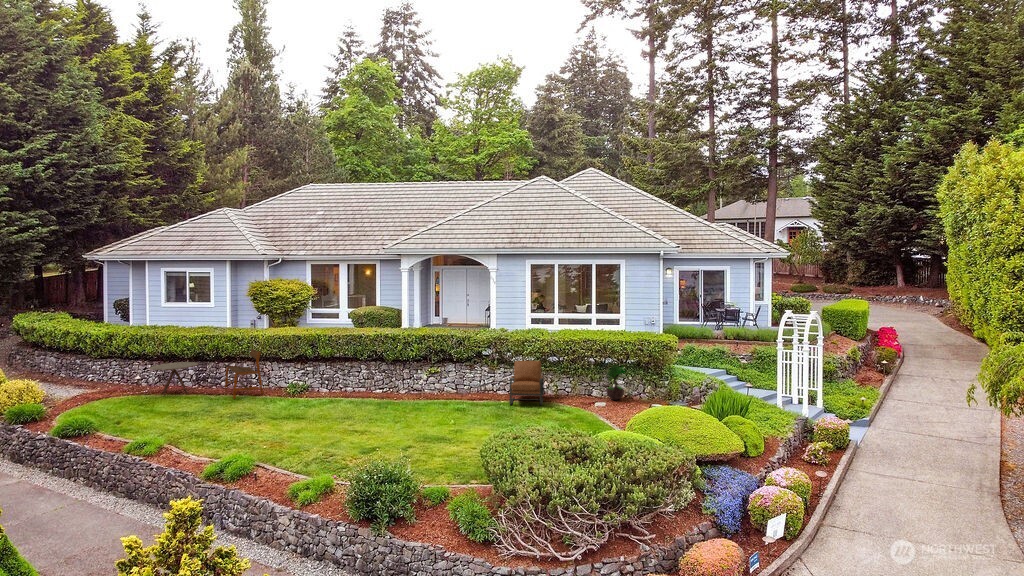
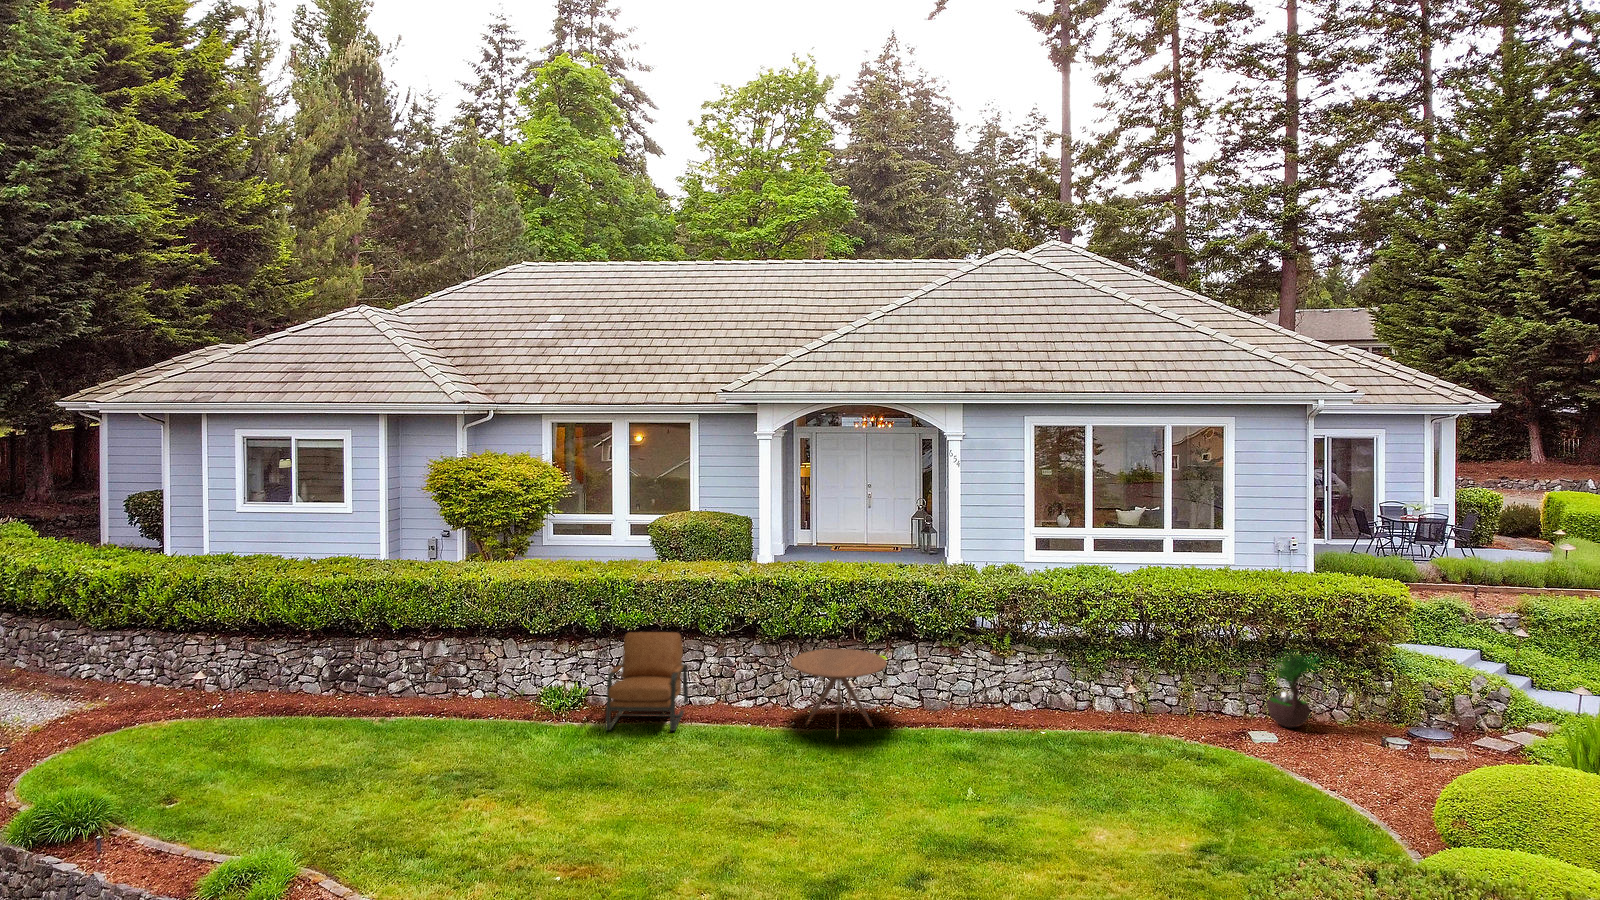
bench: present [225,349,263,399] -> none [400,607,494,732]
chair: present [509,361,544,405] -> present [605,632,688,731]
round table: present [150,362,198,396] -> present [791,649,887,738]

